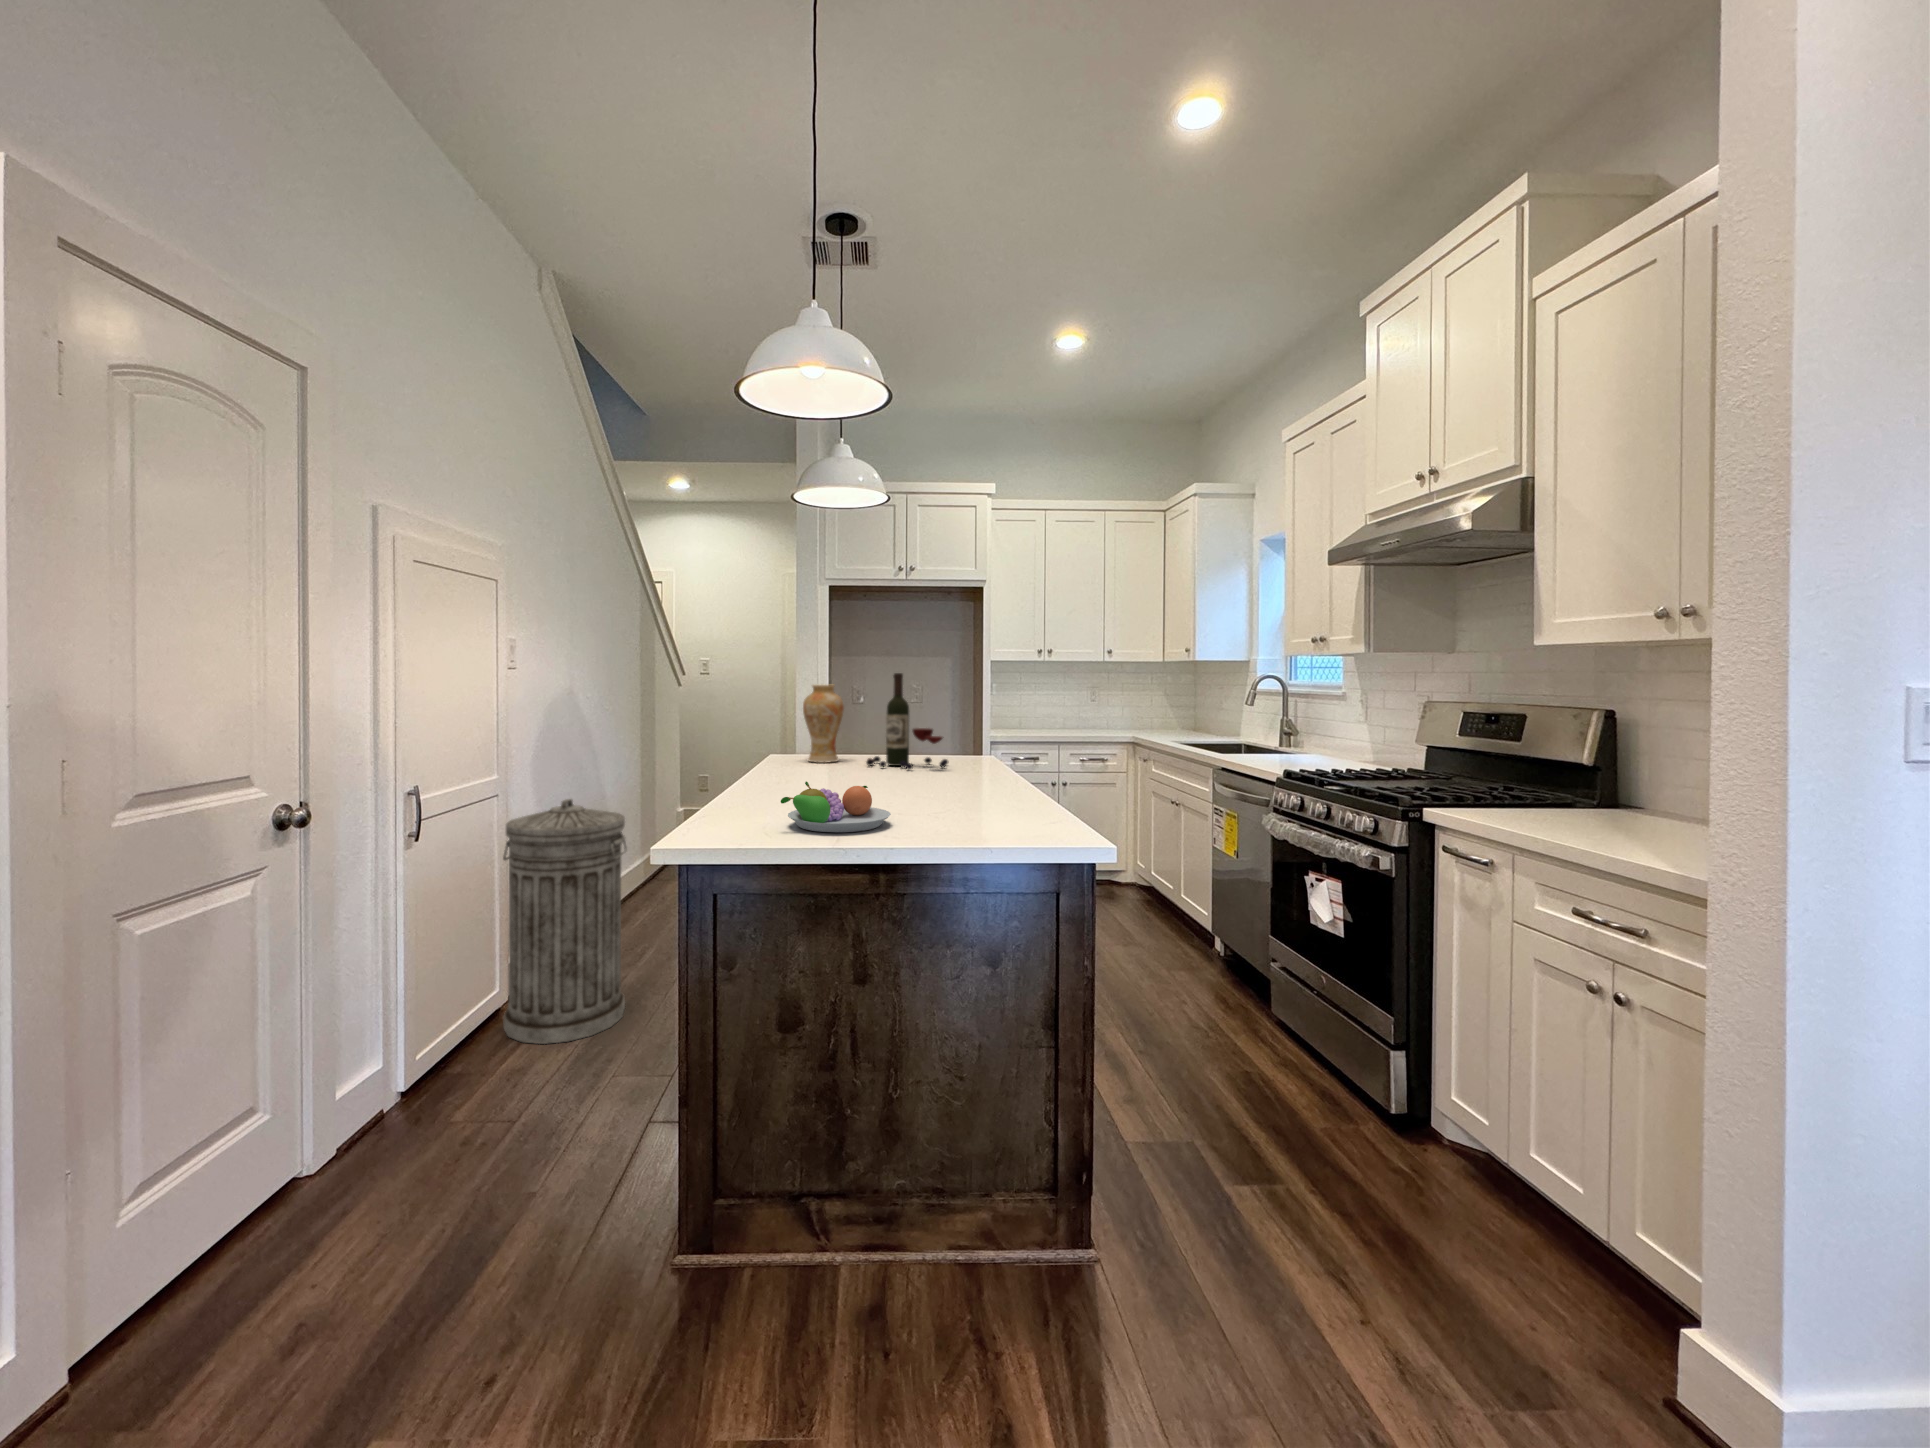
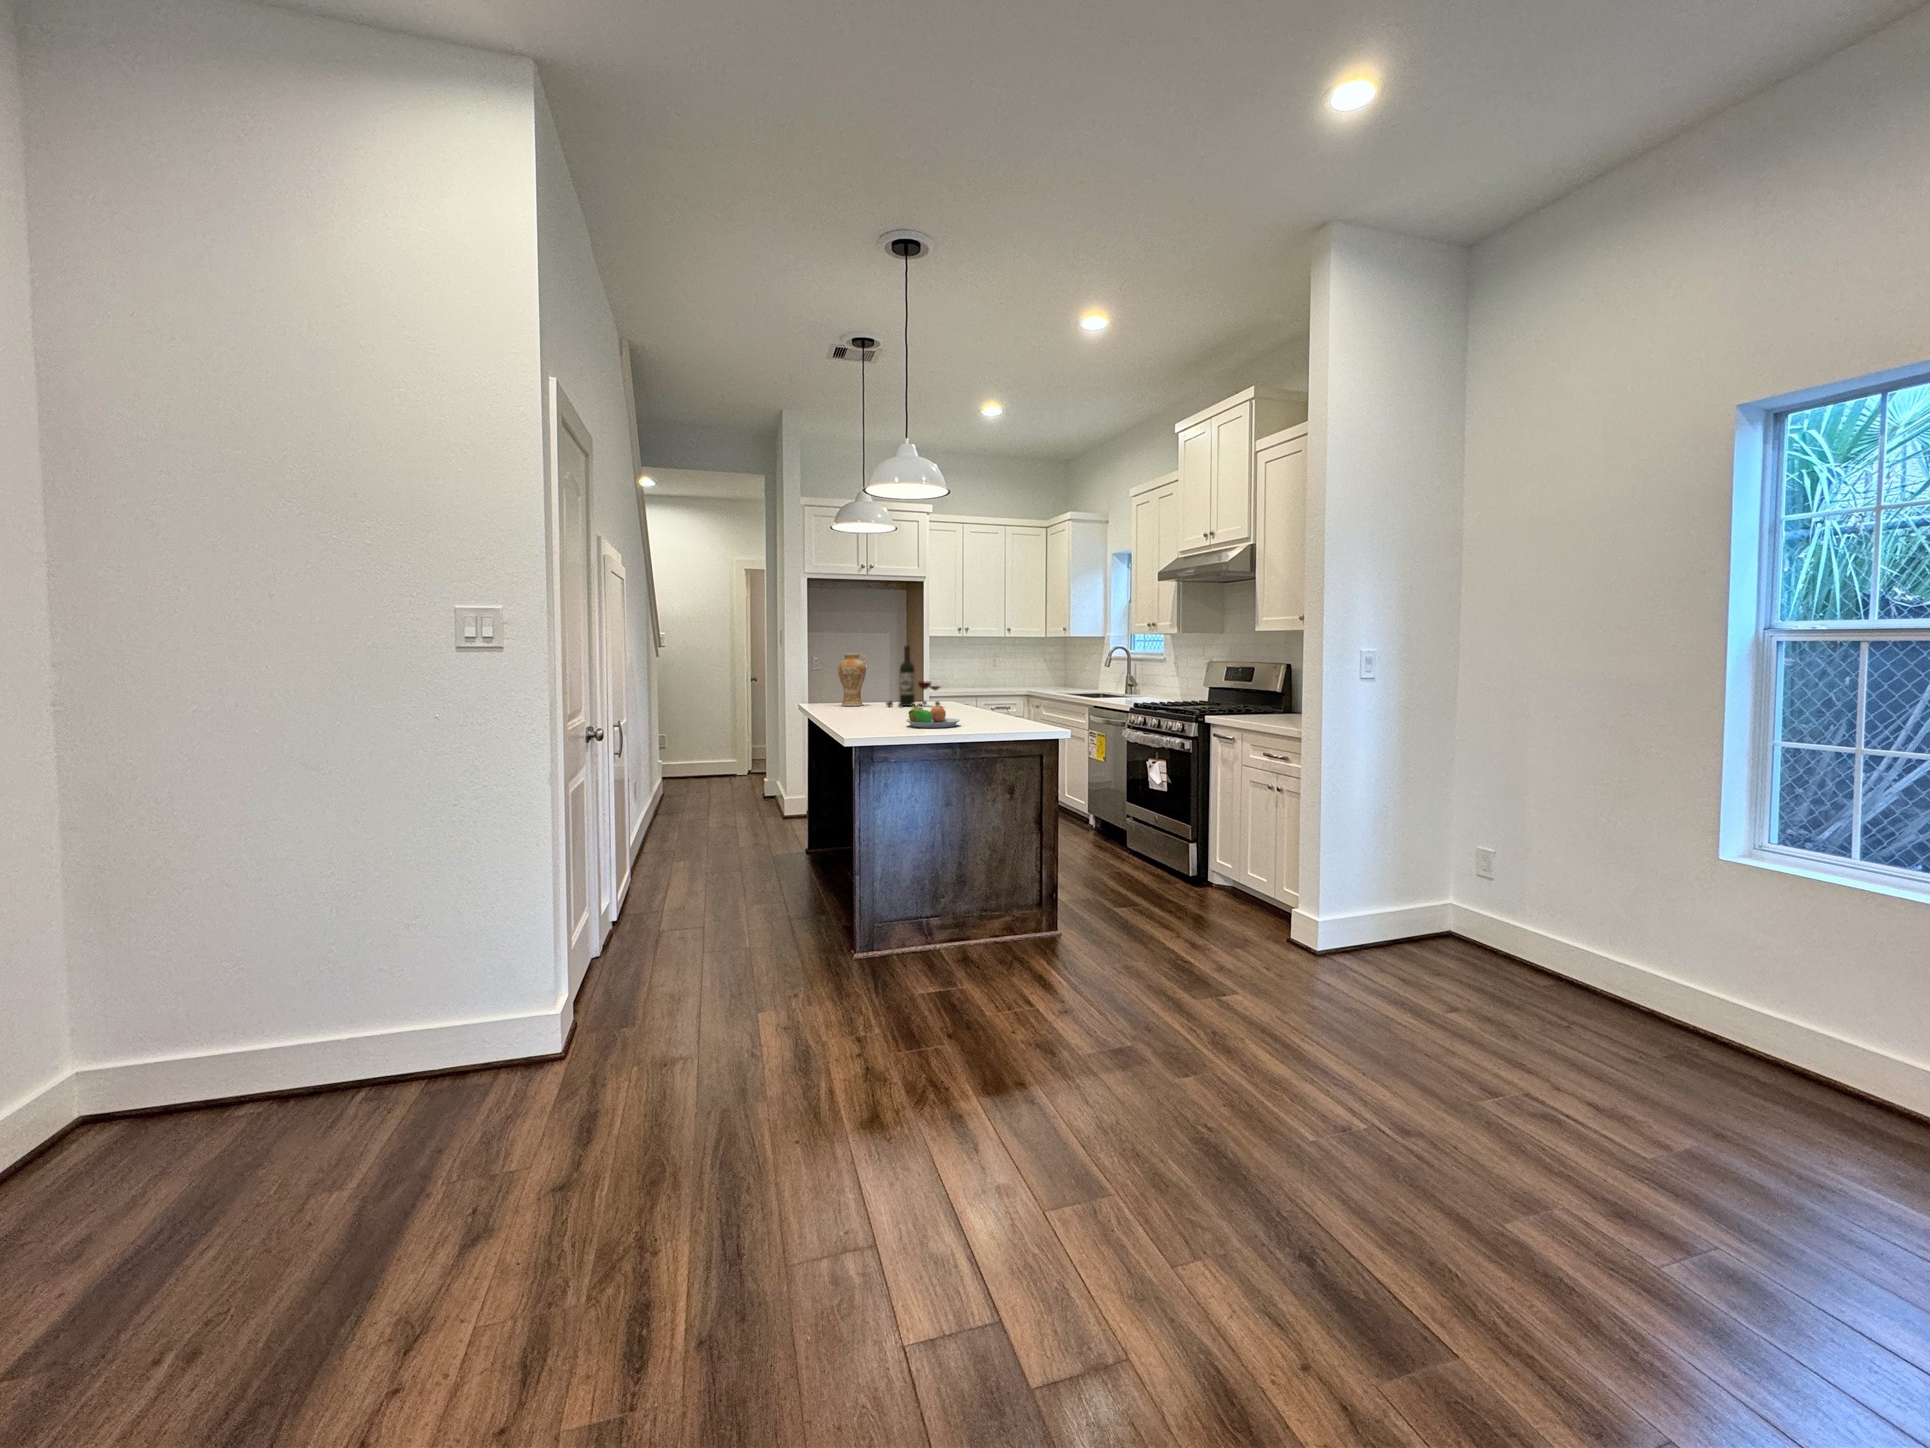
trash can: present [503,799,627,1044] -> none [638,735,723,900]

